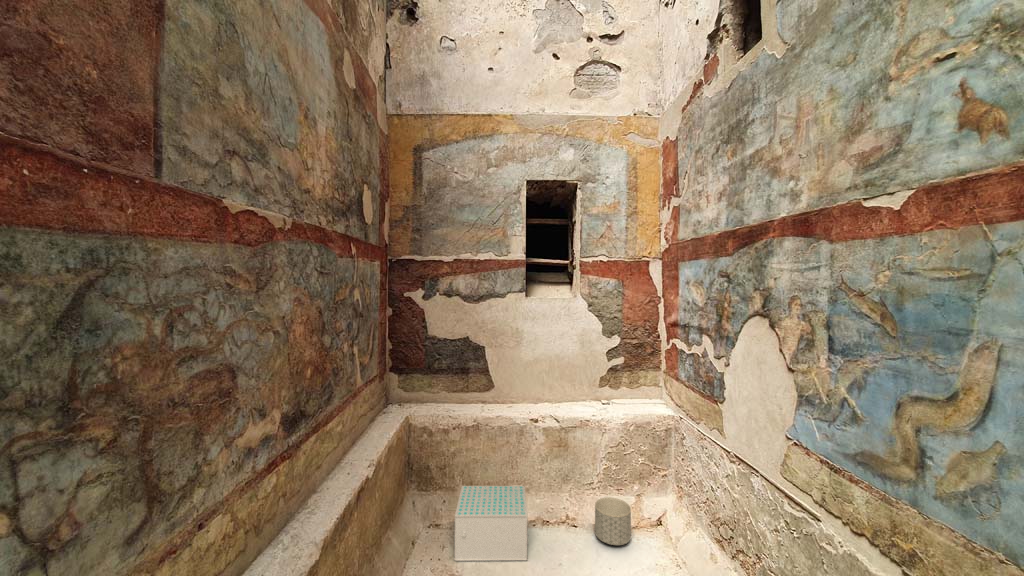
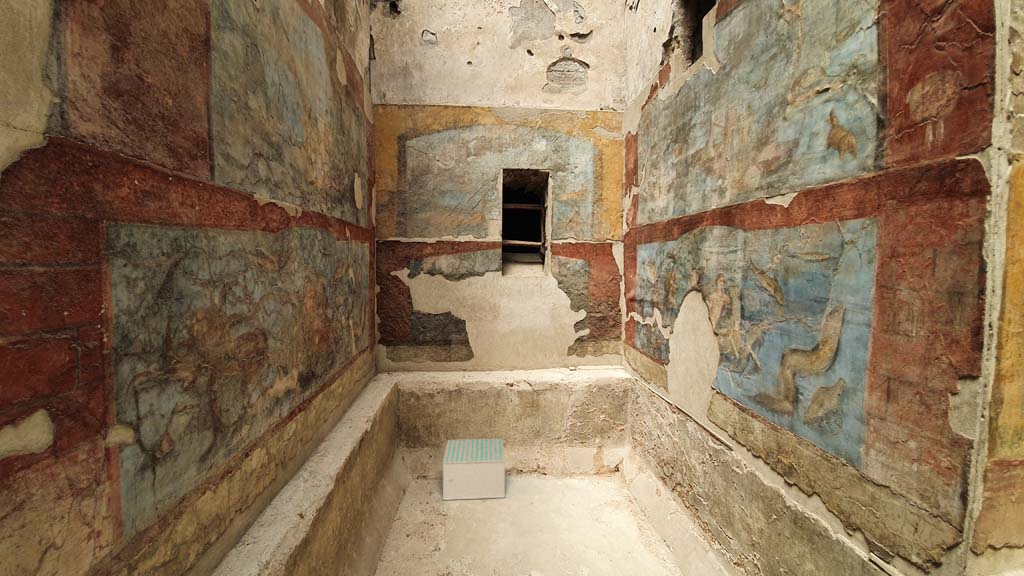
planter: present [595,497,631,545] -> none [562,446,592,483]

